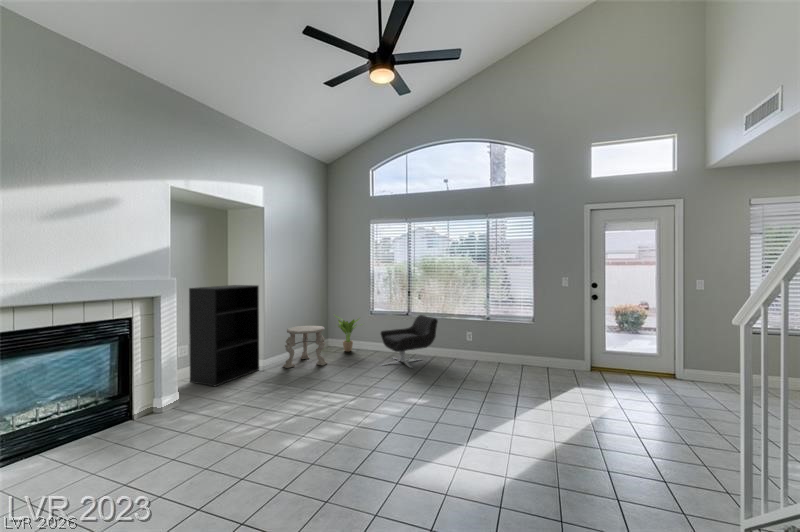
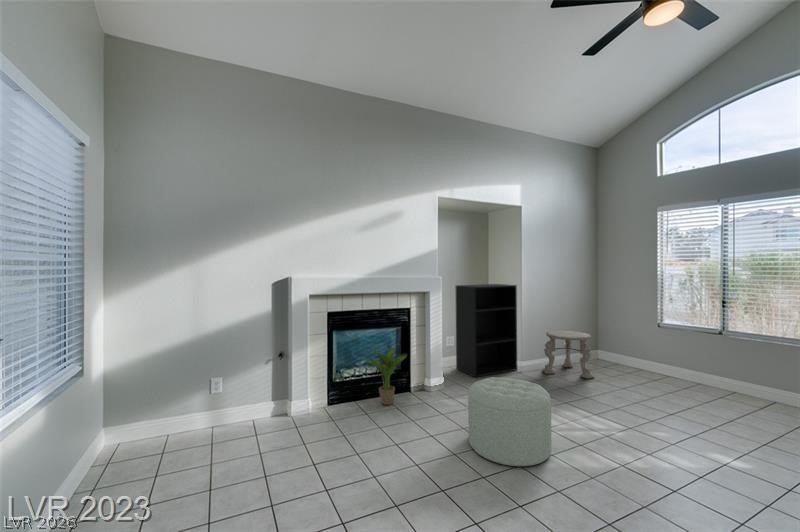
lounge chair: present [381,315,438,368] -> none [672,335,781,409]
potted plant: present [336,316,362,352] -> present [364,348,407,405]
ottoman: none [221,375,303,459] -> present [468,377,551,466]

